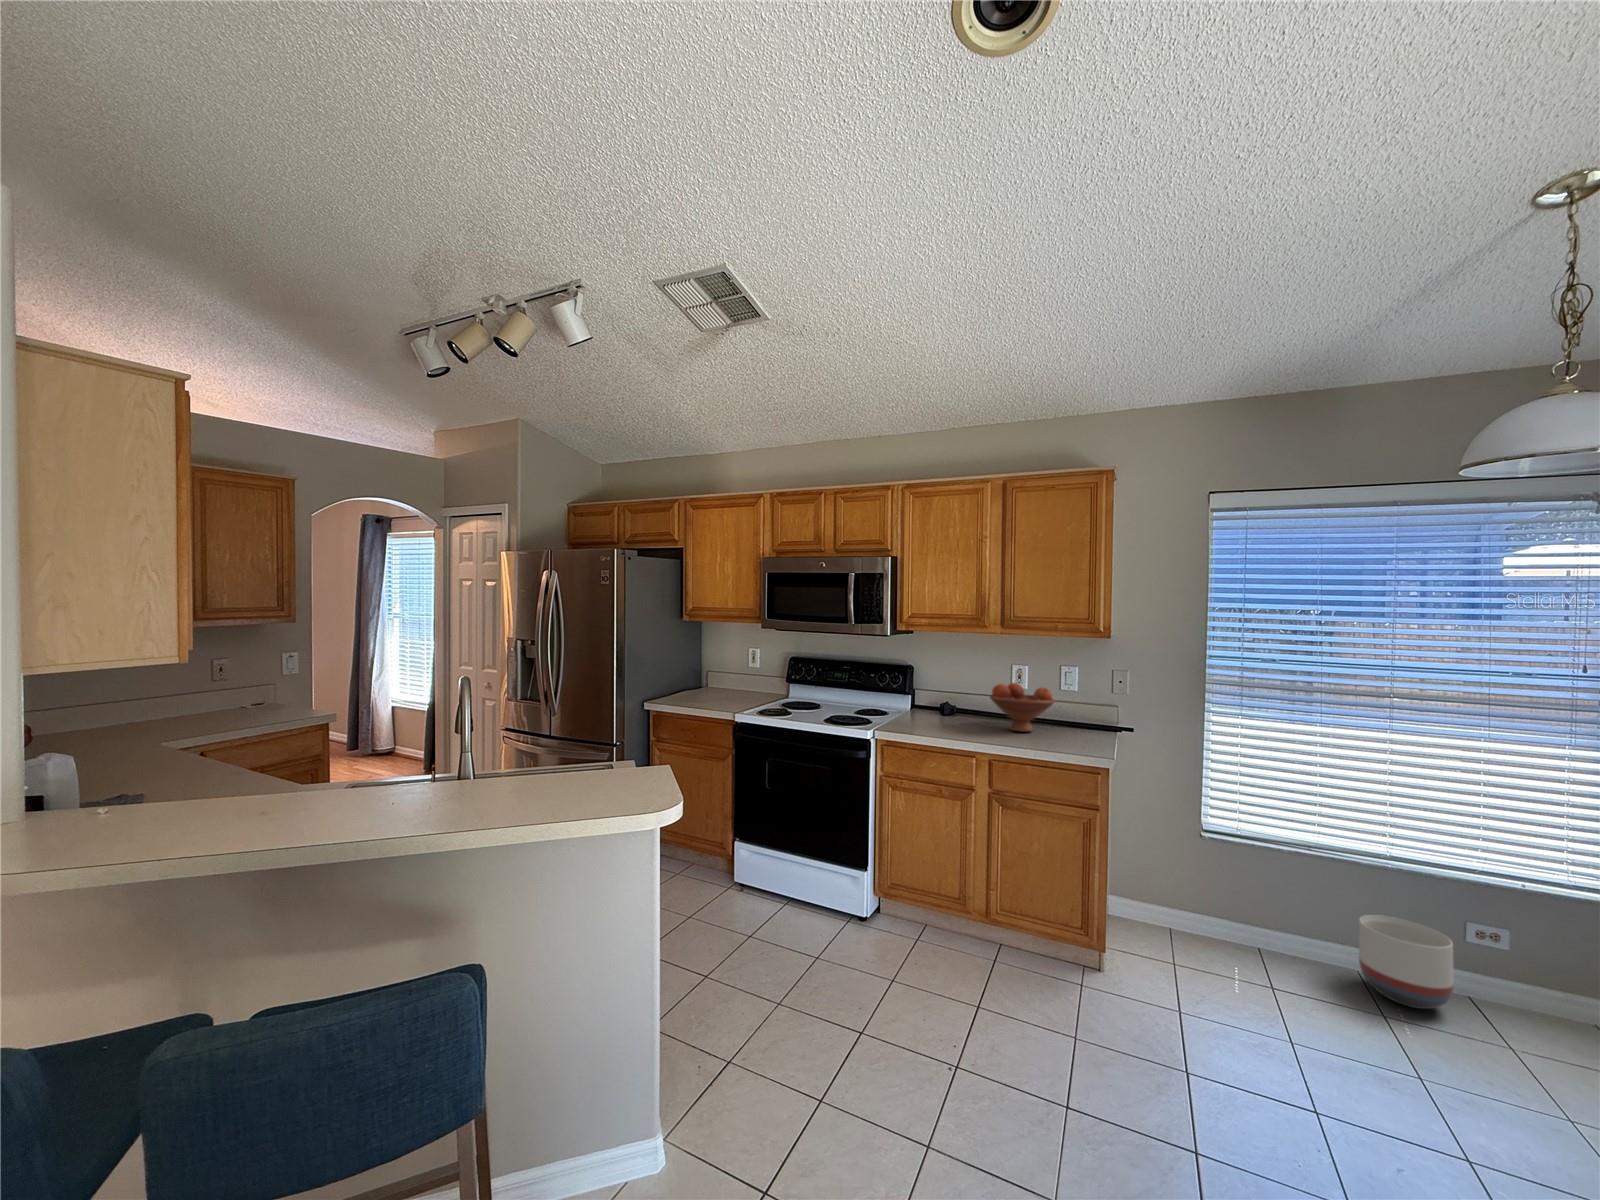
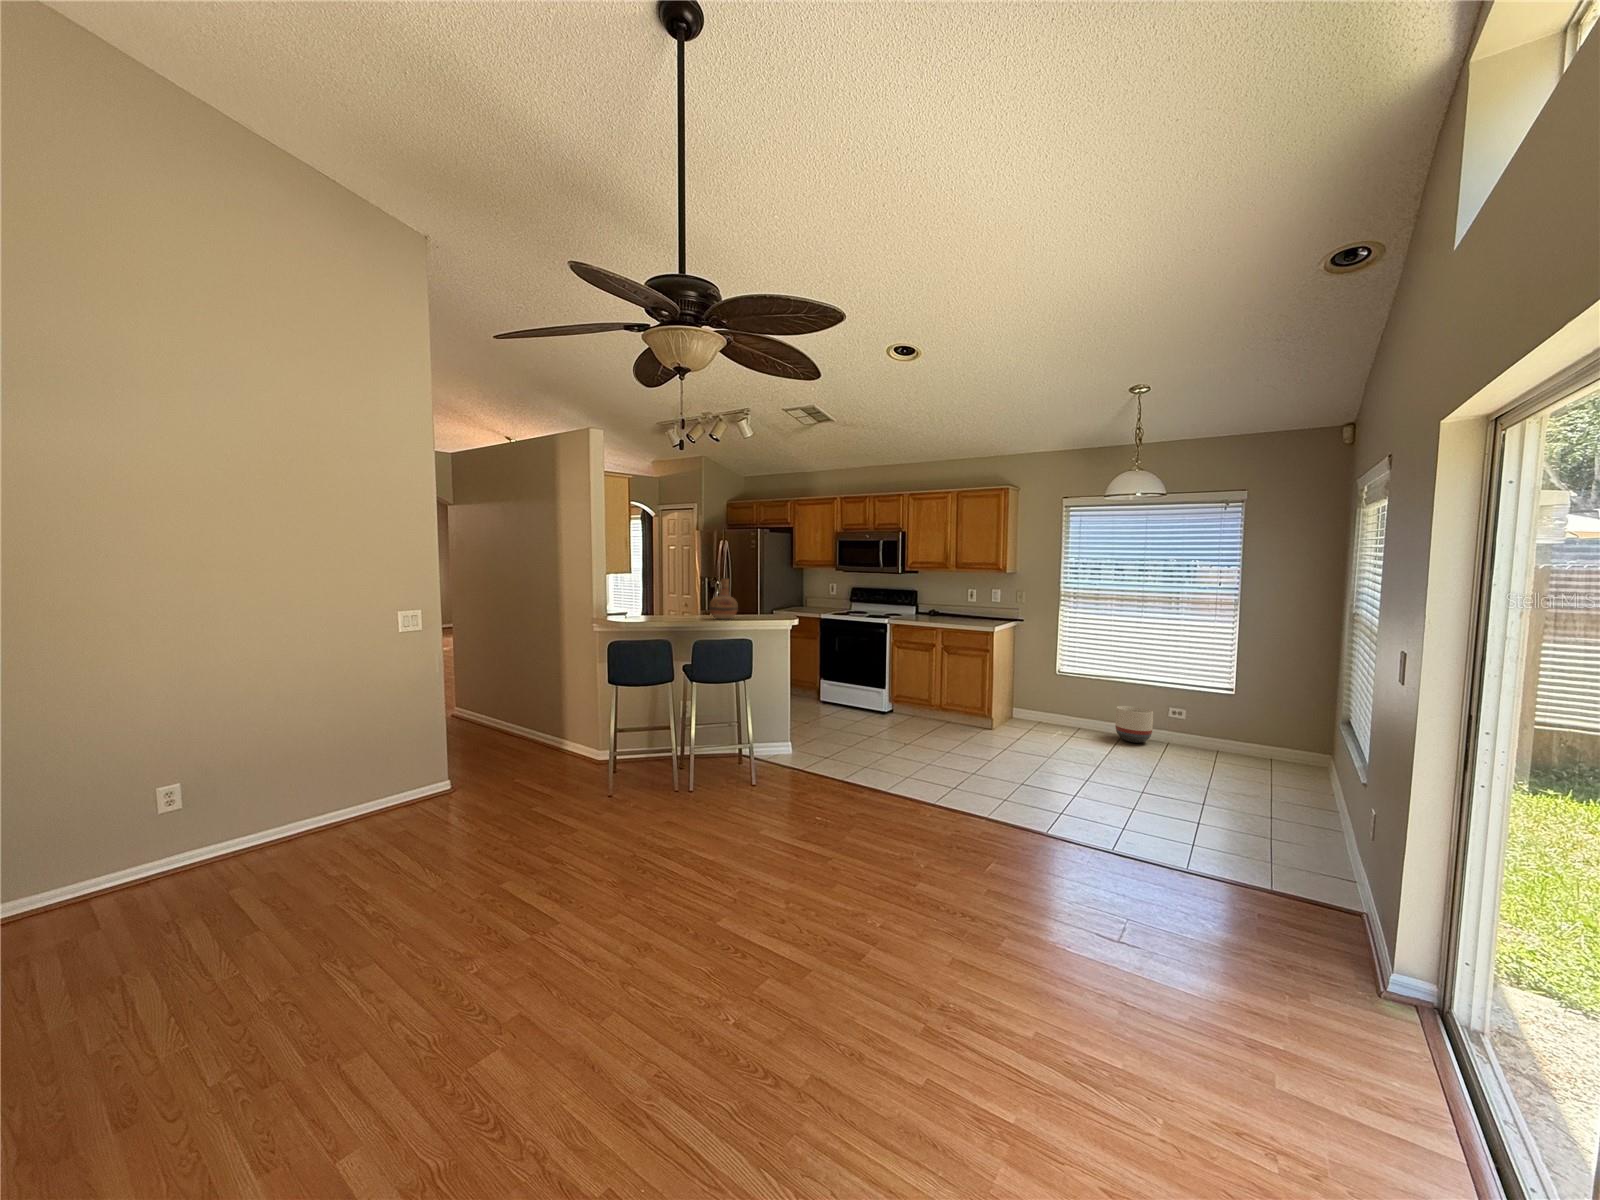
vase: none [384,673,487,808] -> present [709,578,738,619]
fruit bowl: present [990,683,1055,732] -> none [950,597,982,621]

